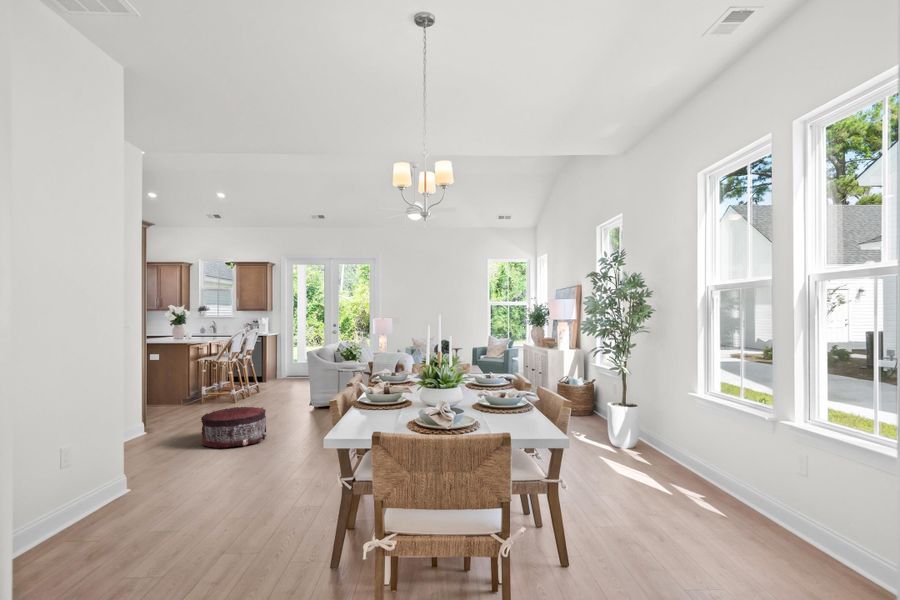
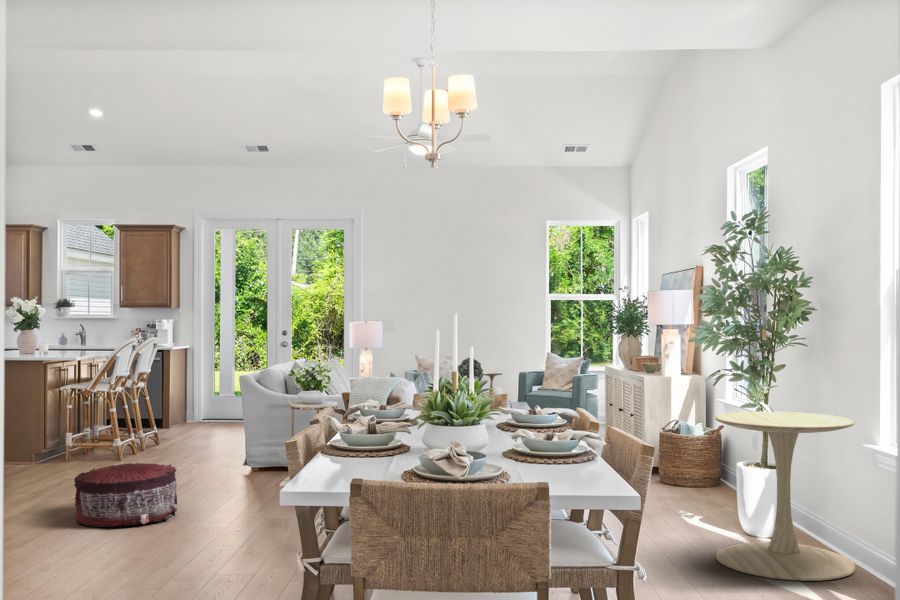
pedestal table: none [597,373,684,478] -> present [715,411,856,581]

